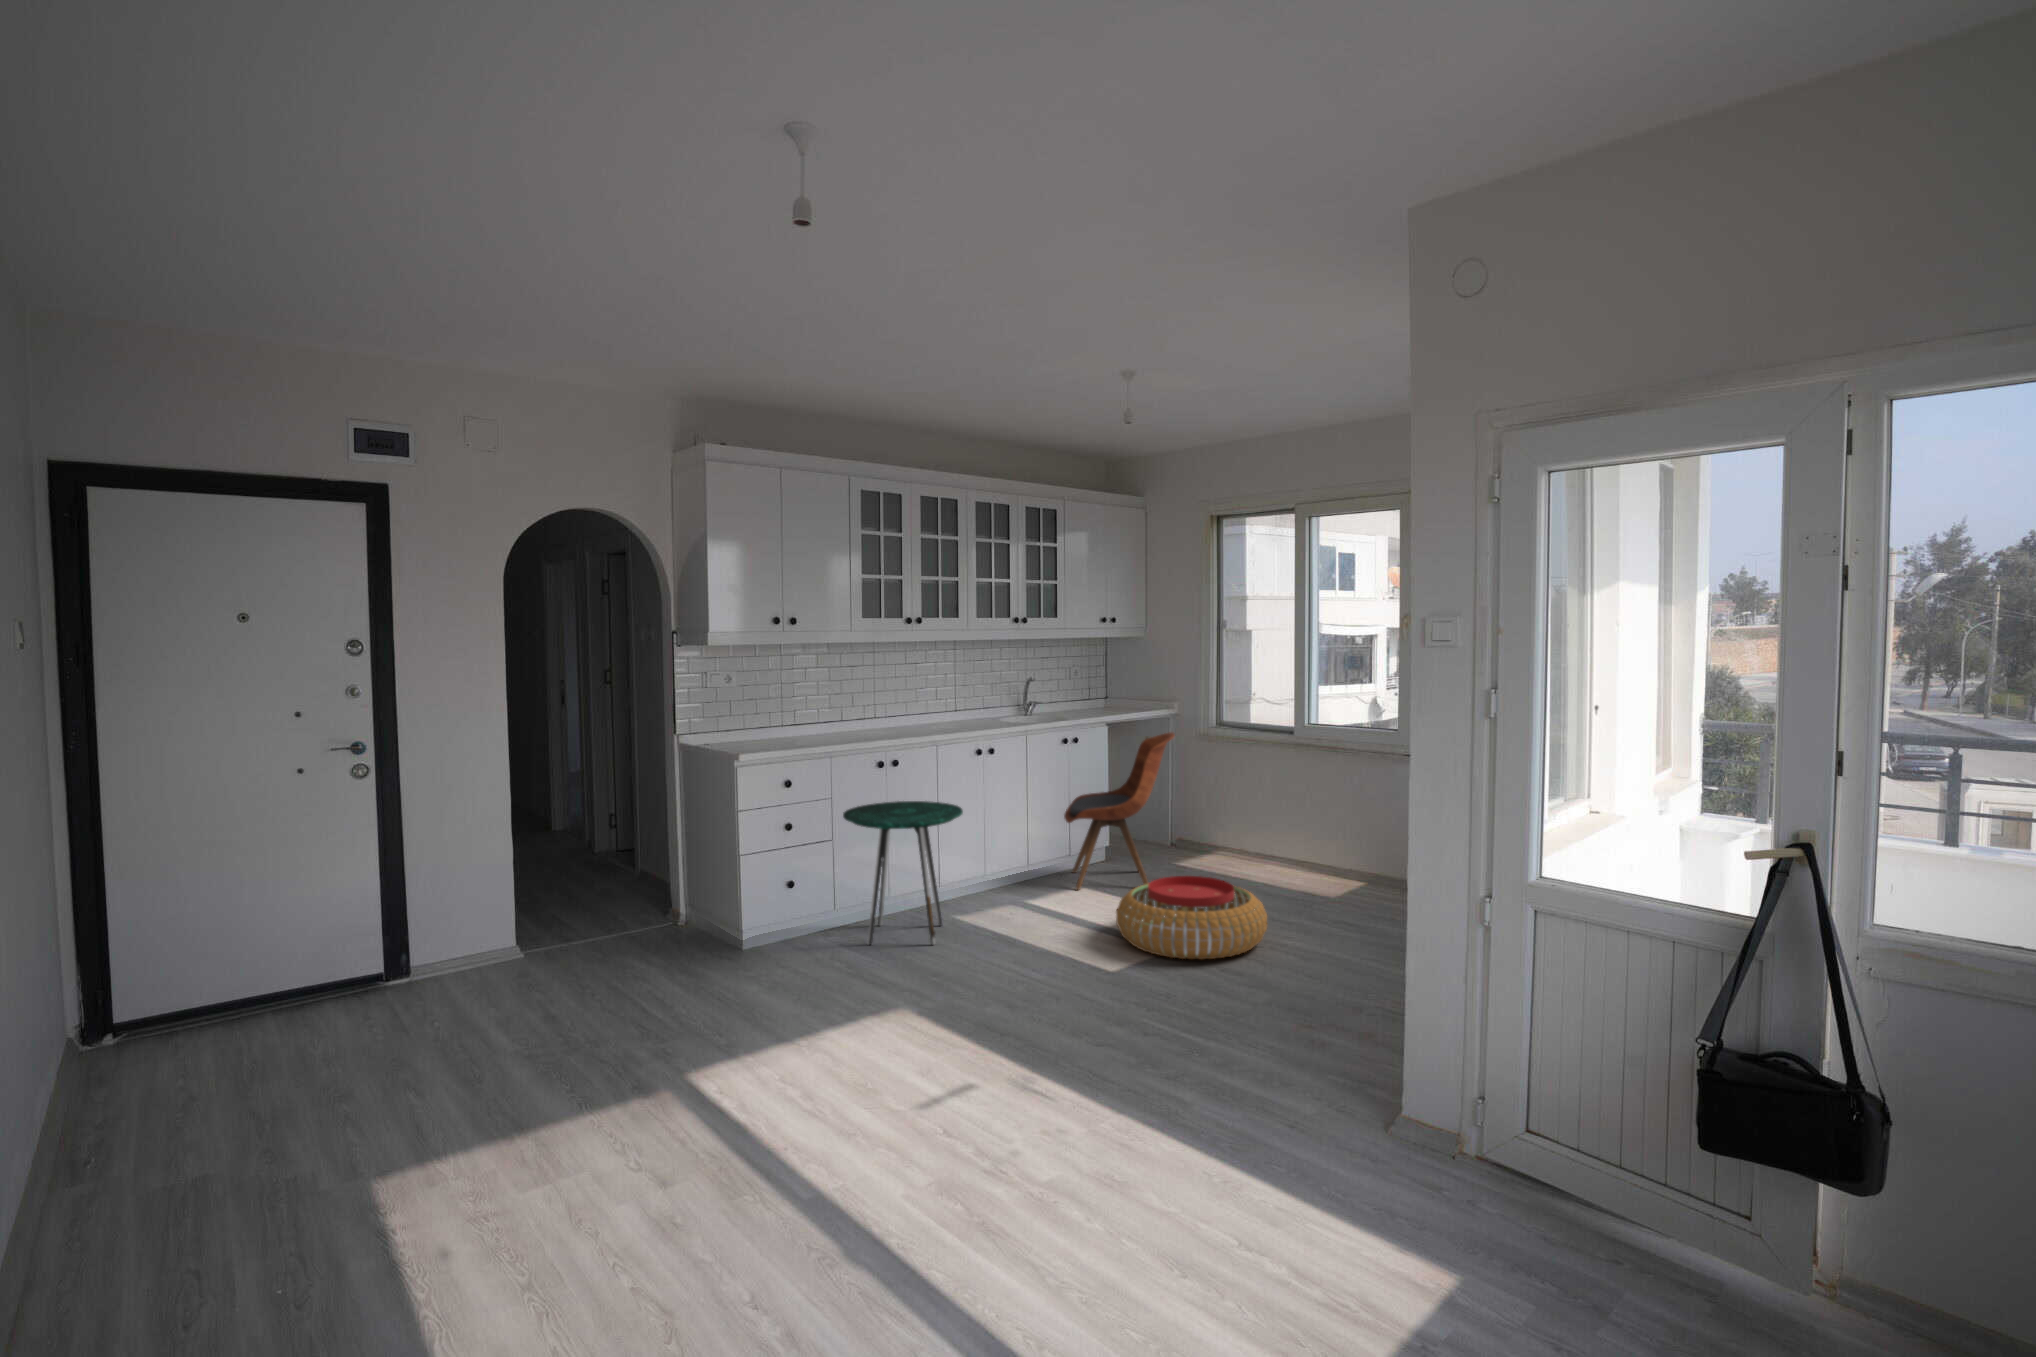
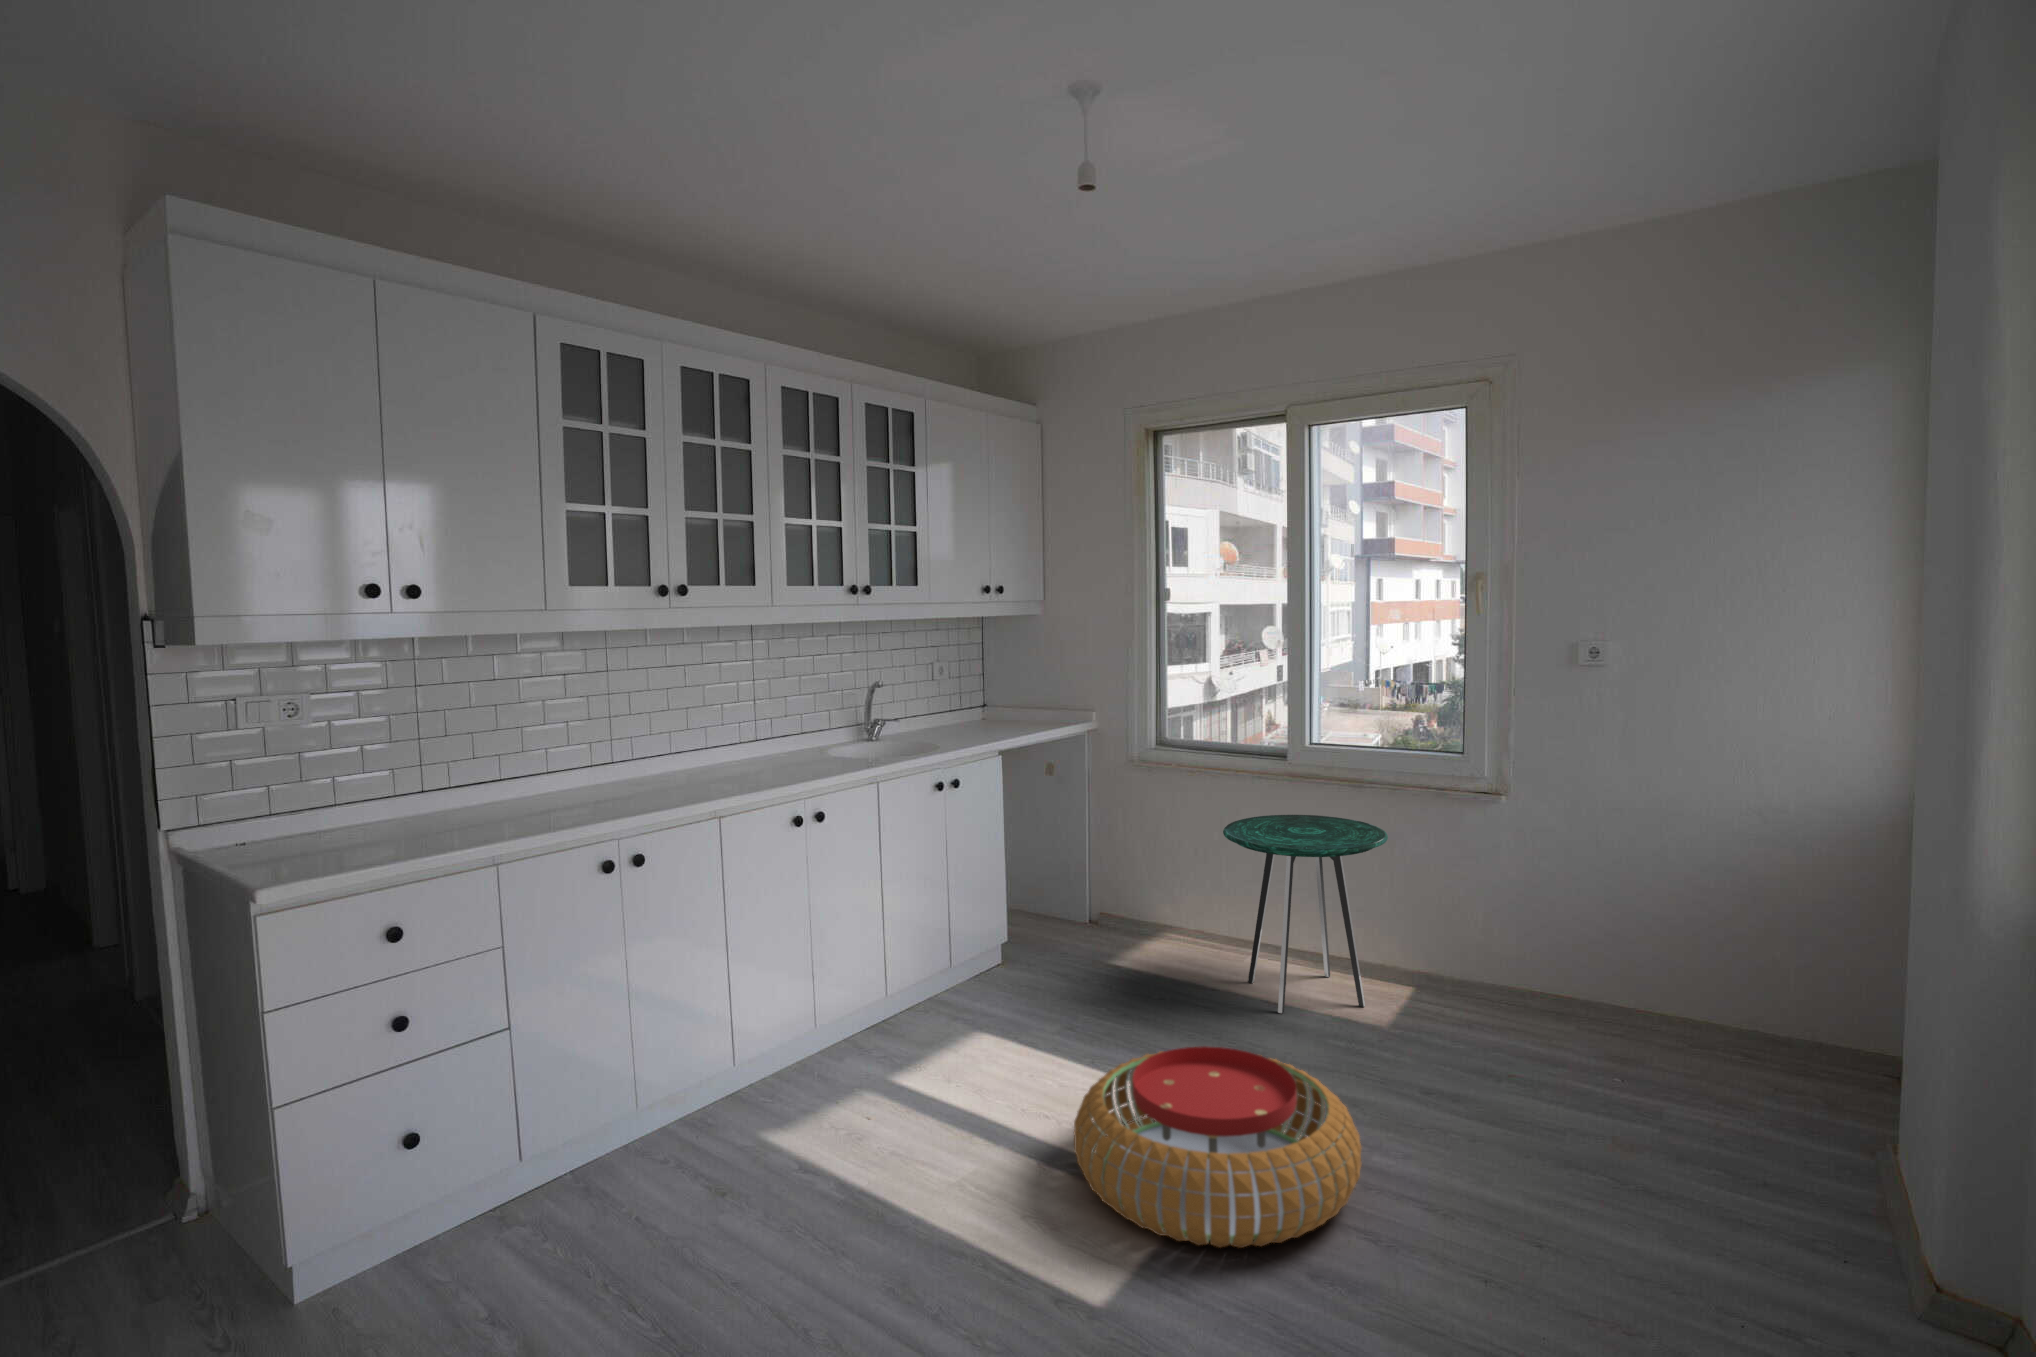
dining chair: present [1064,732,1175,890] -> none [945,769,1127,1049]
side table: present [843,801,963,945] -> present [1223,815,1388,1013]

